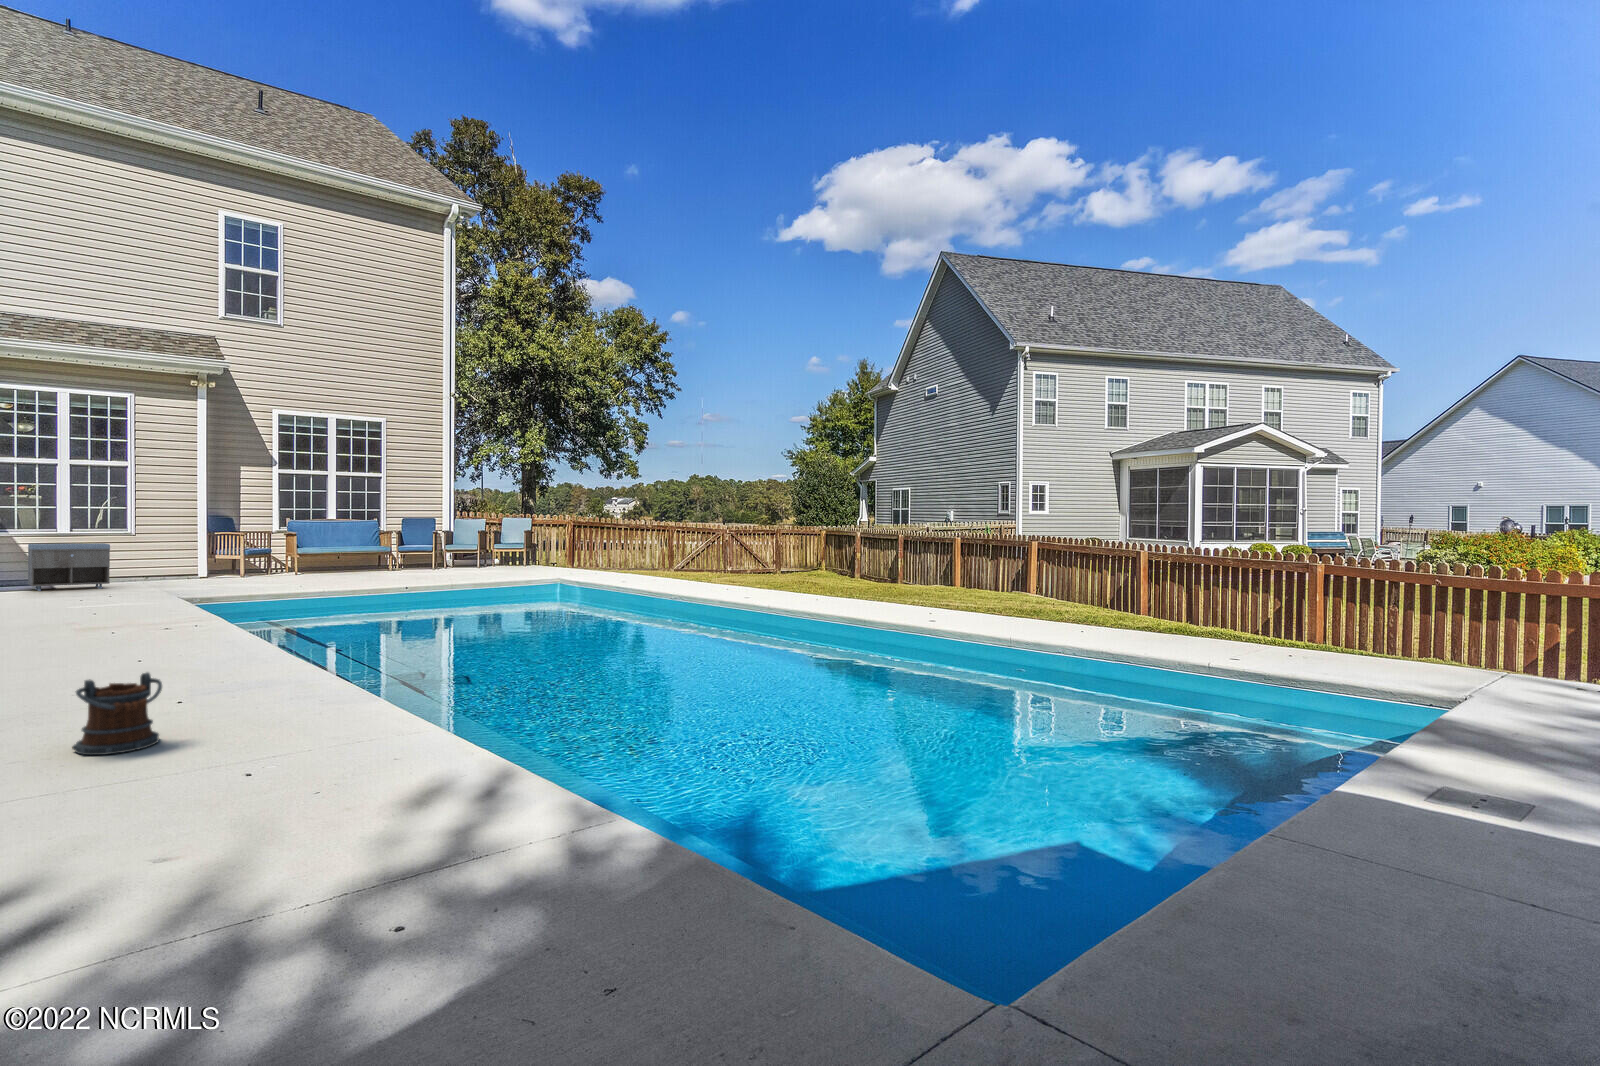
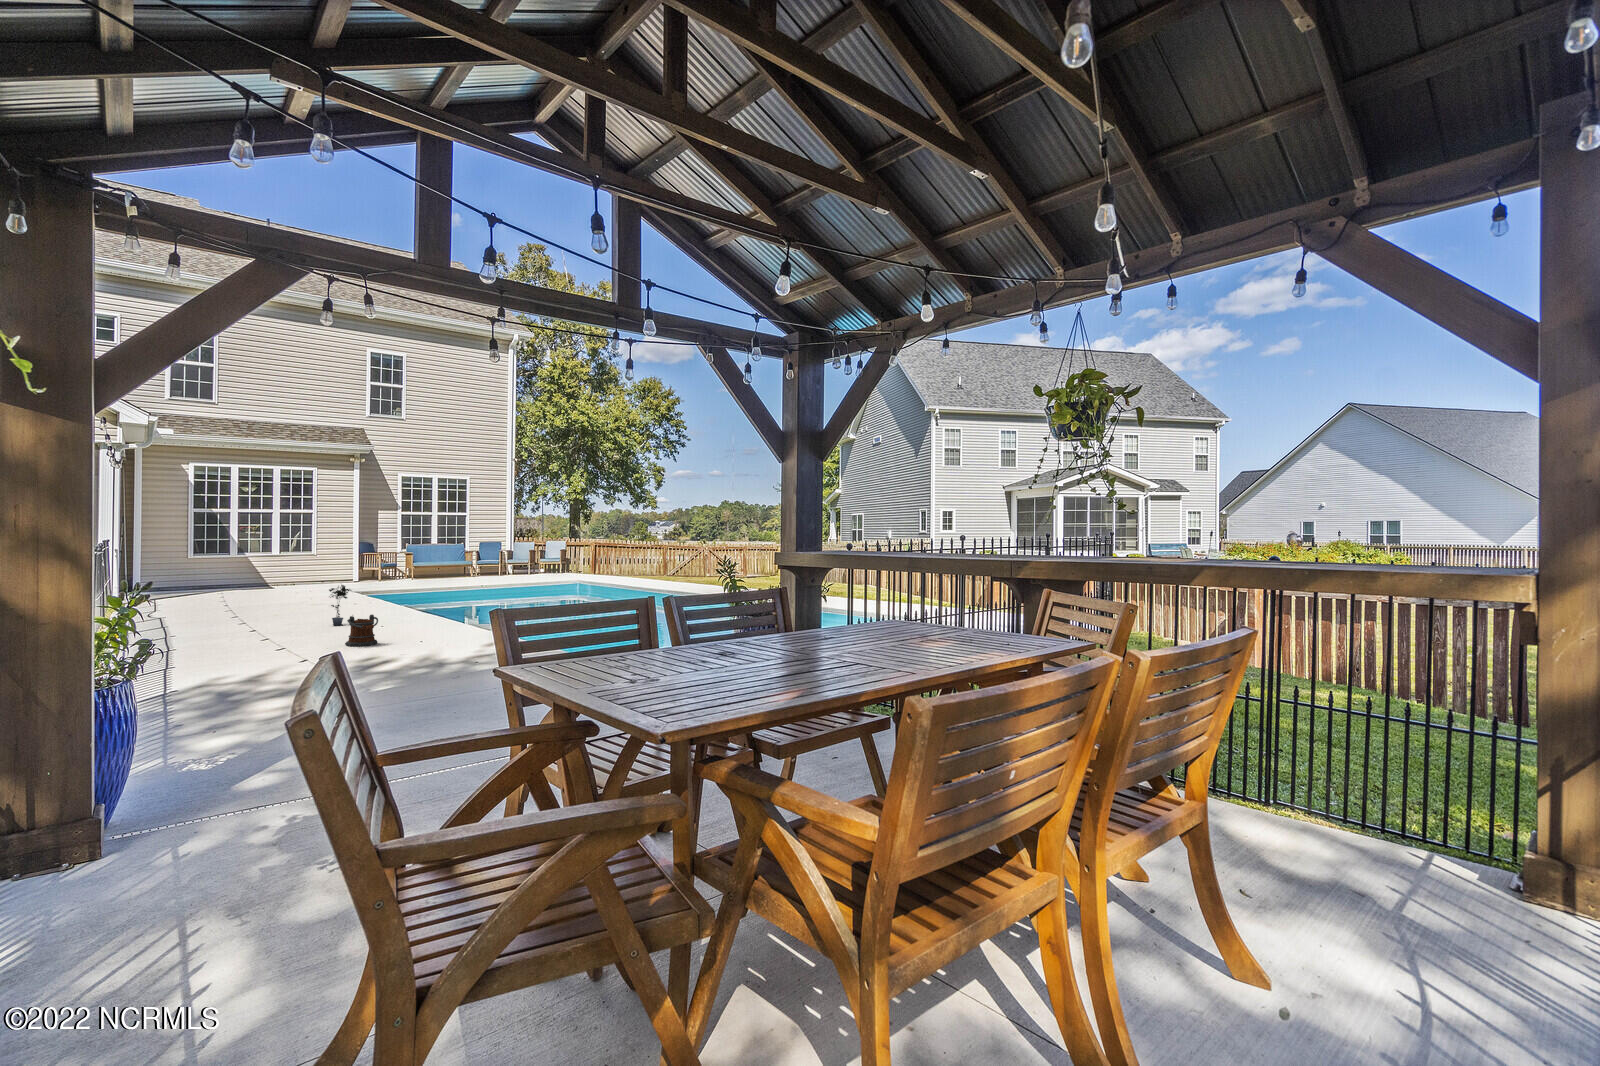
storage bench: present [28,543,110,591] -> none [255,561,303,591]
potted plant: none [84,590,138,678] -> present [329,585,351,626]

